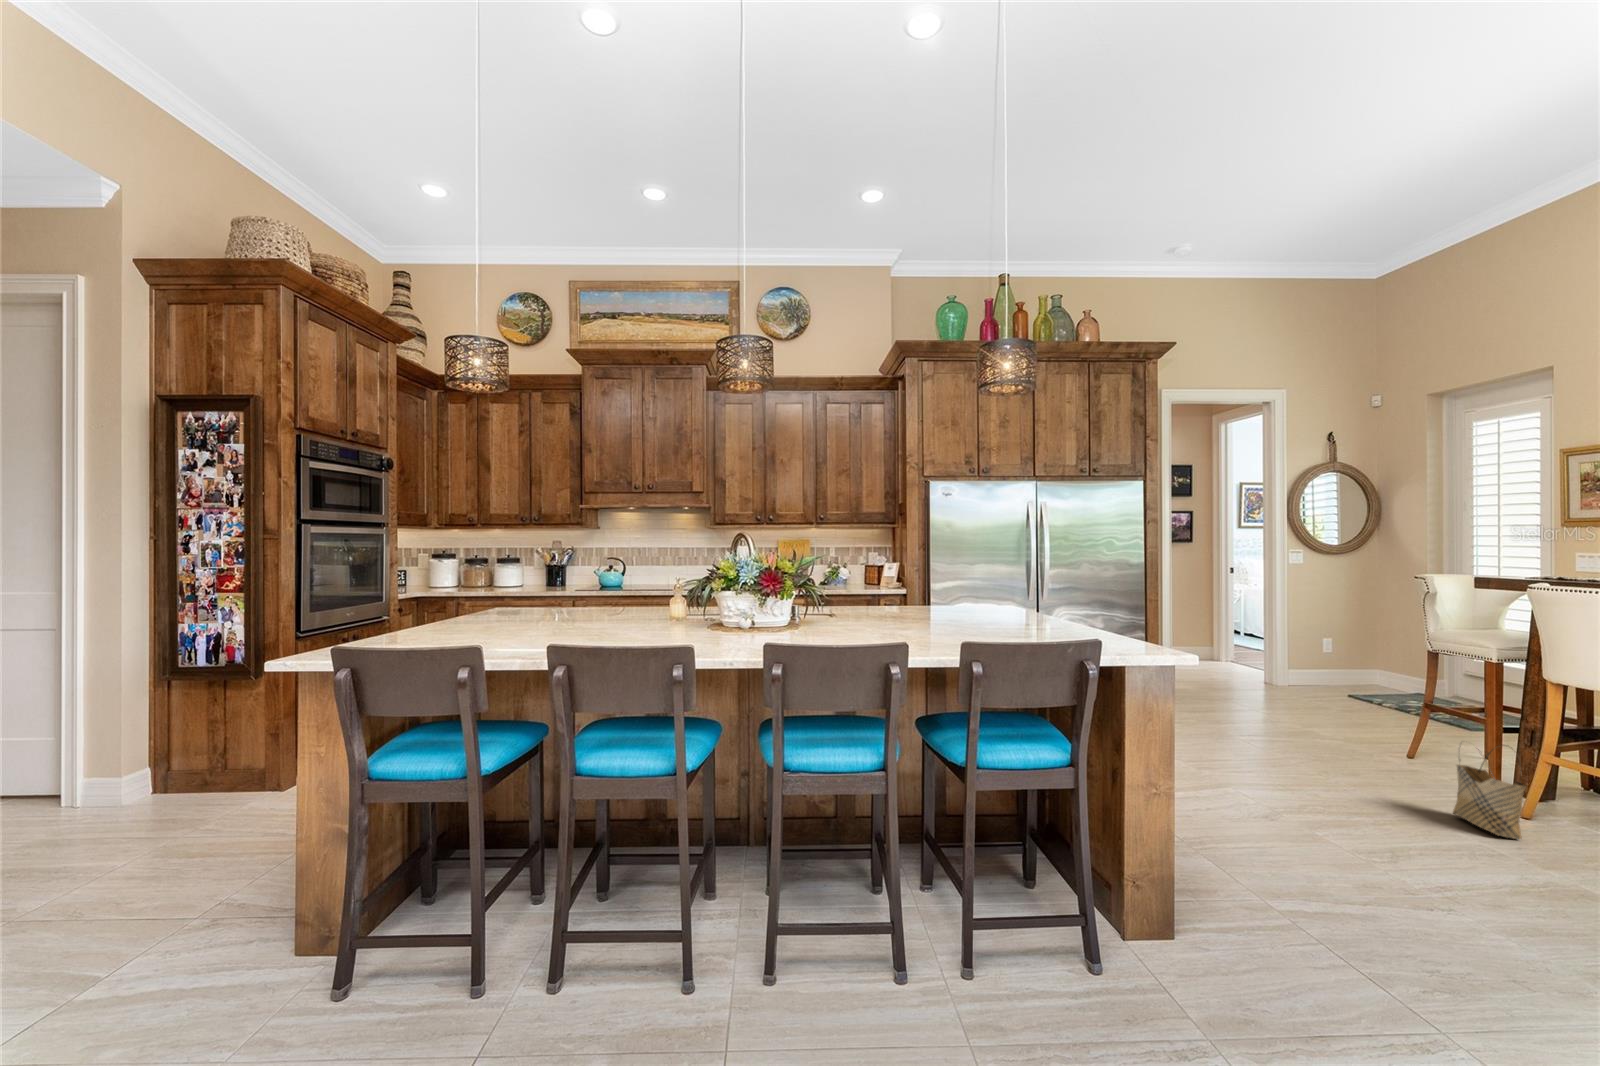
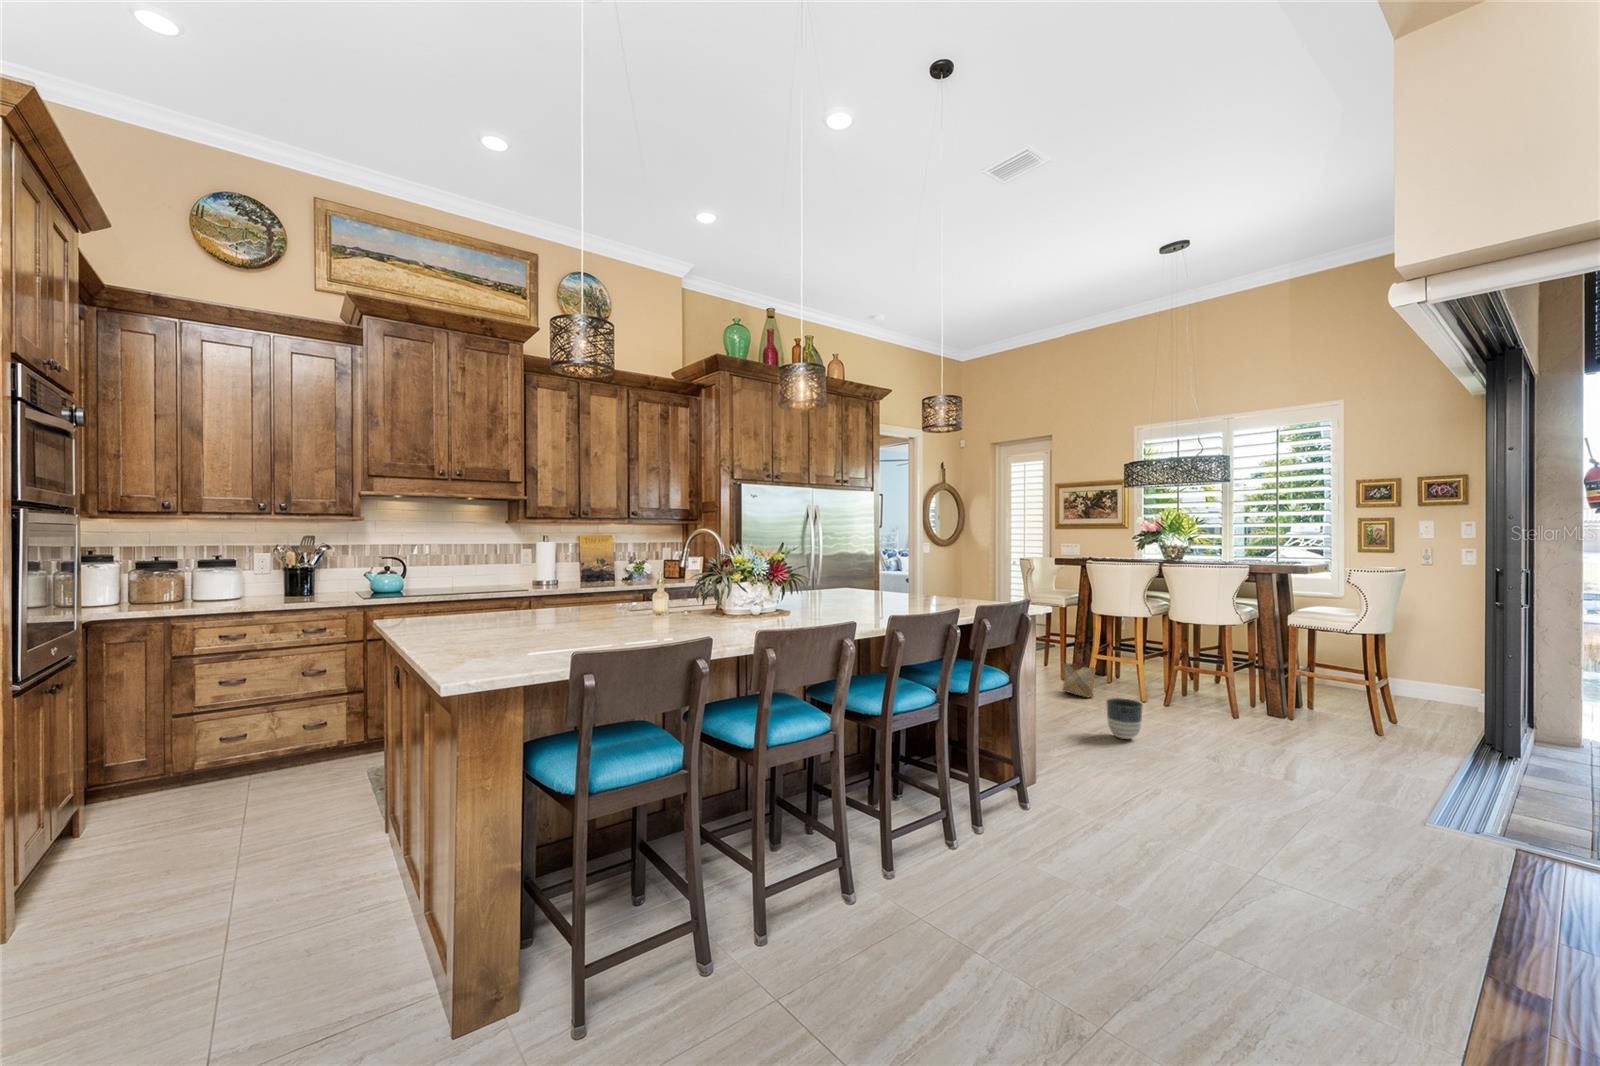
planter: none [1433,843,1525,934] -> present [1106,698,1143,739]

